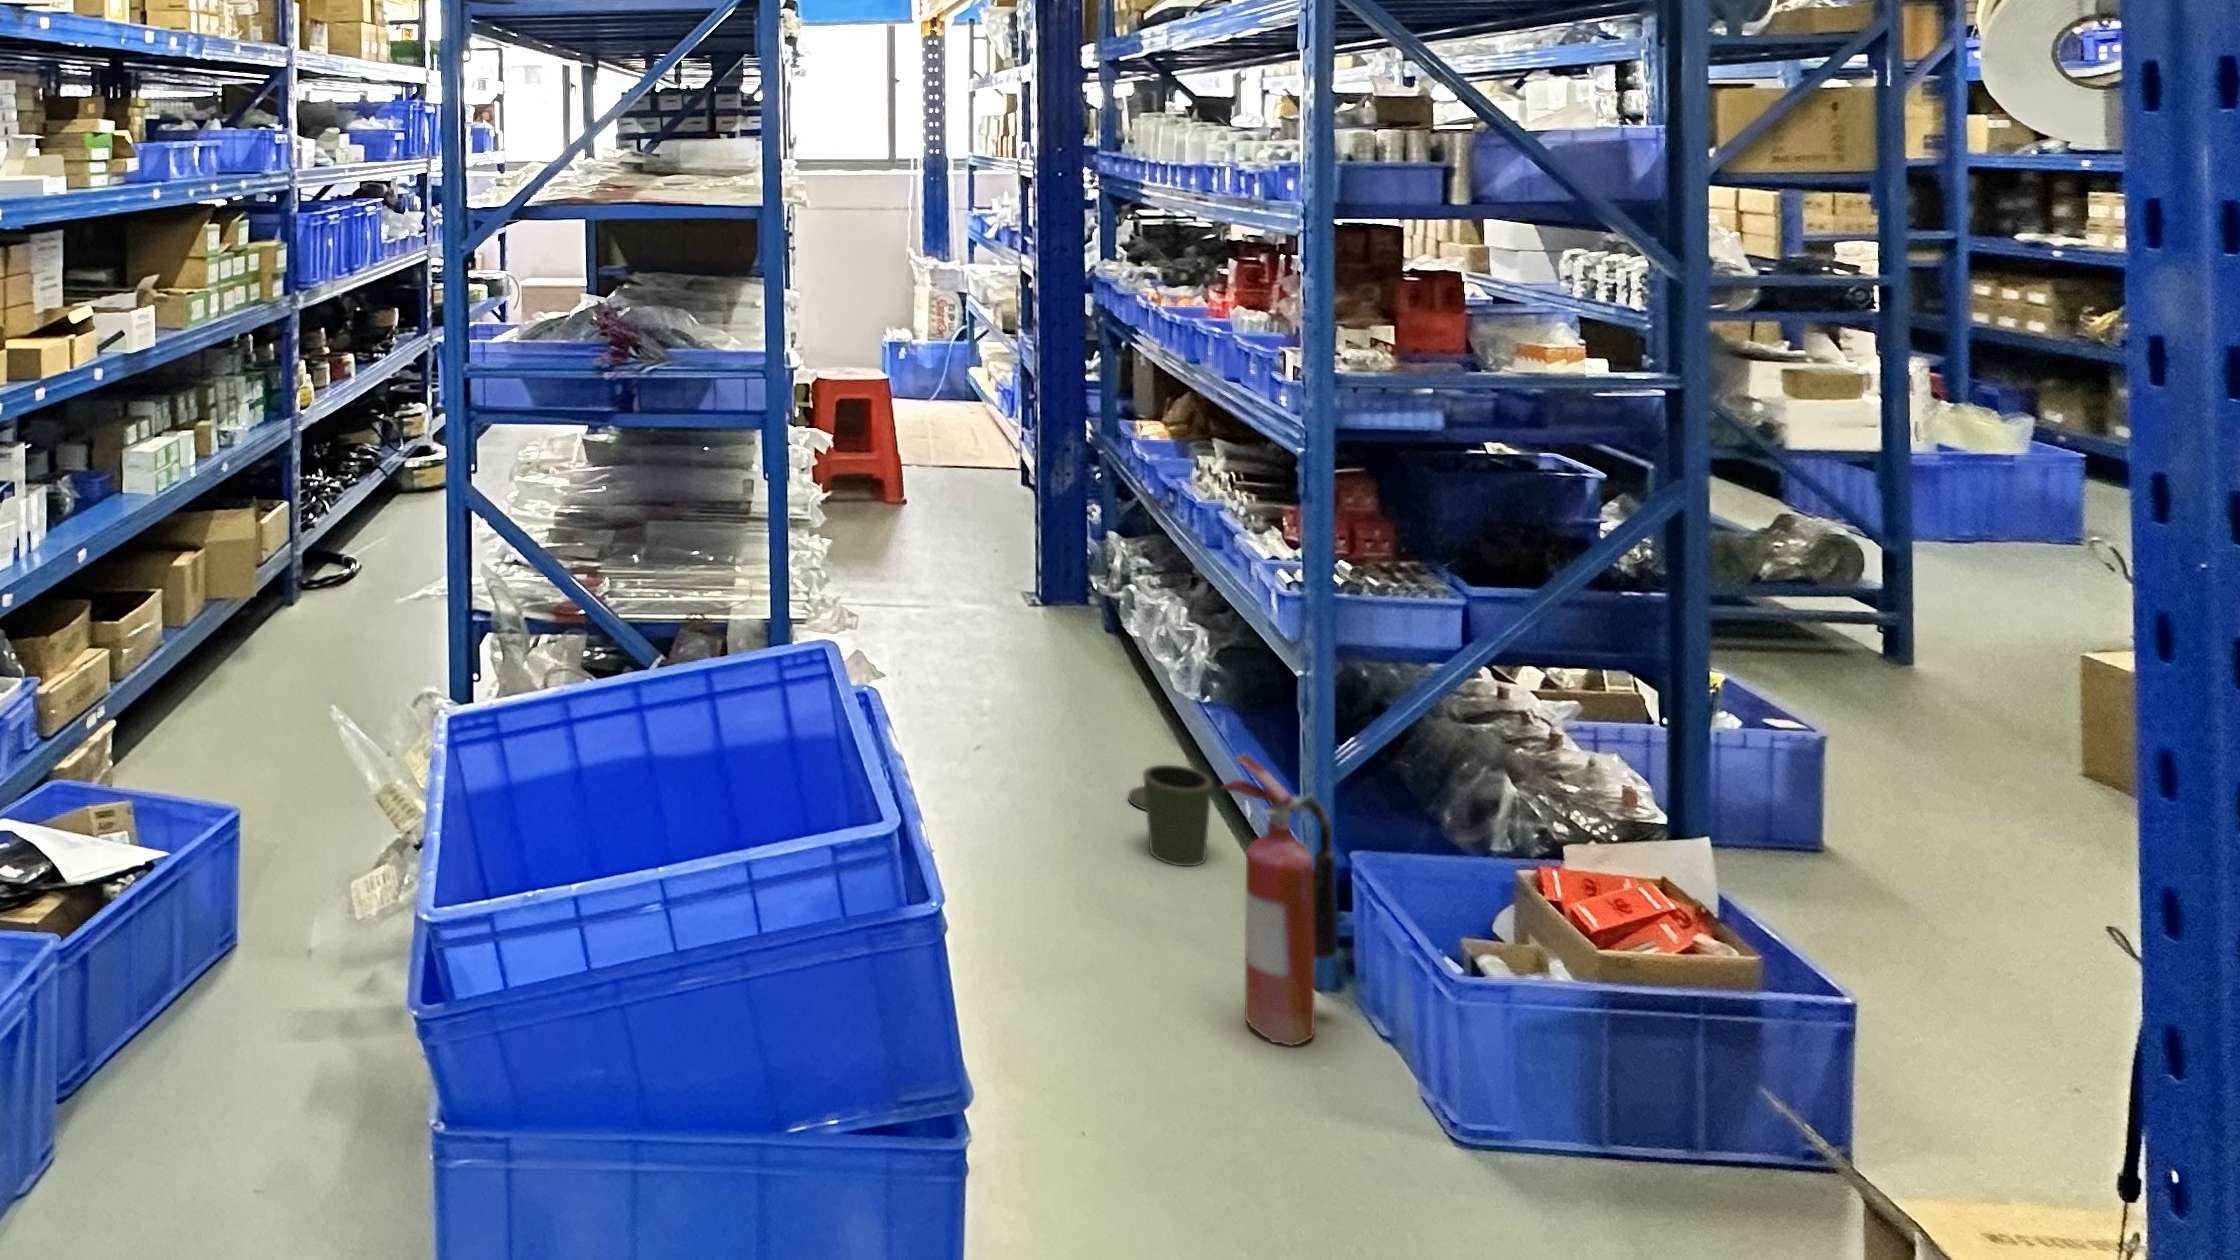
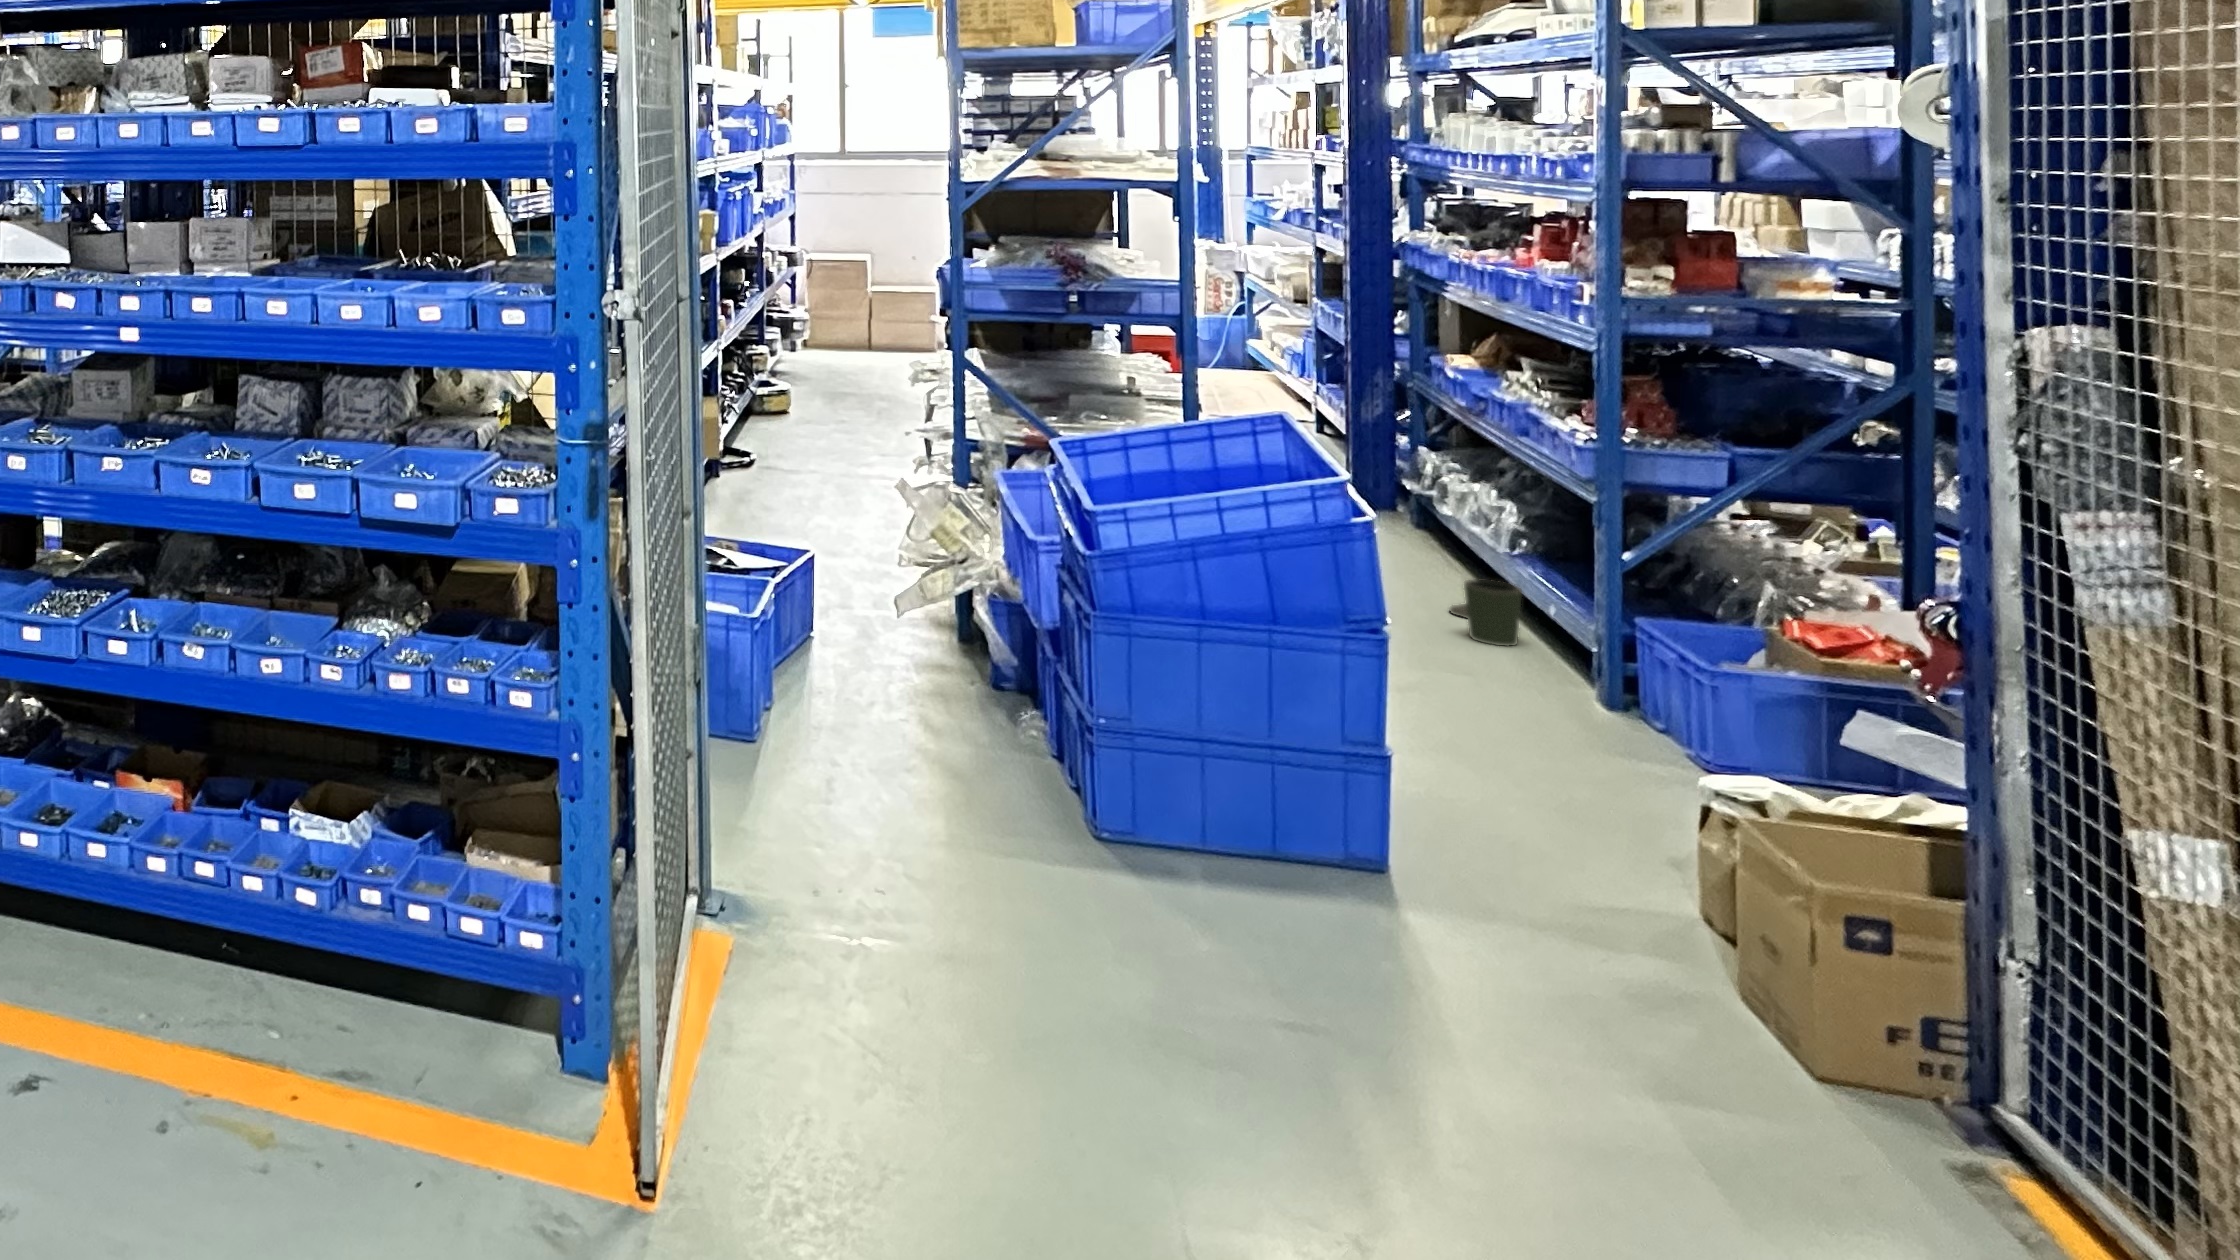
fire extinguisher: present [1223,754,1337,1046] -> none [1531,541,1624,725]

